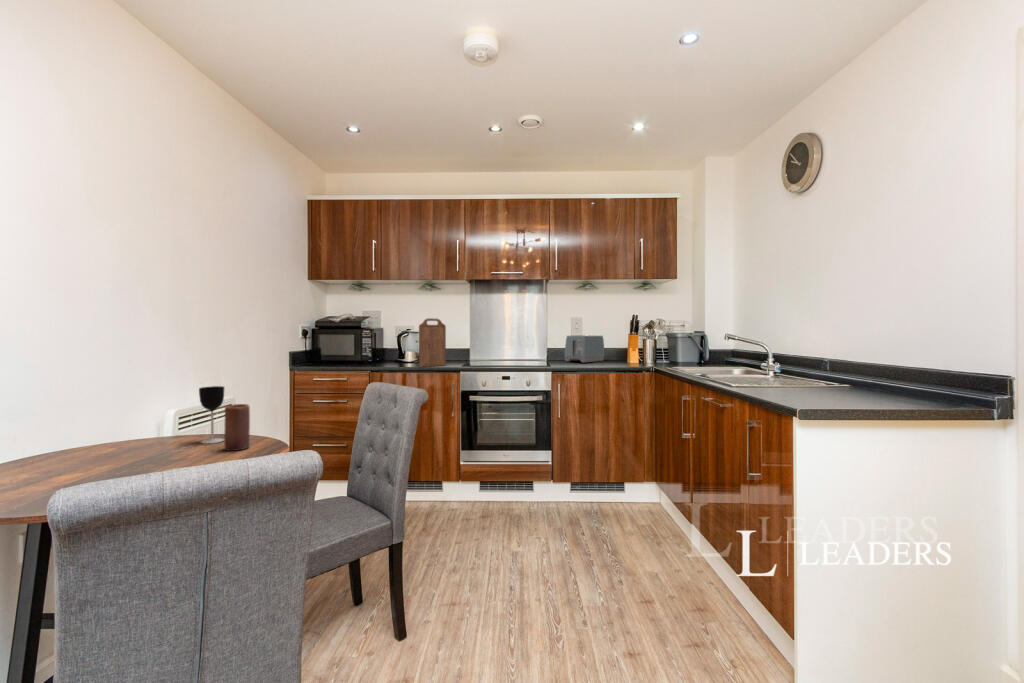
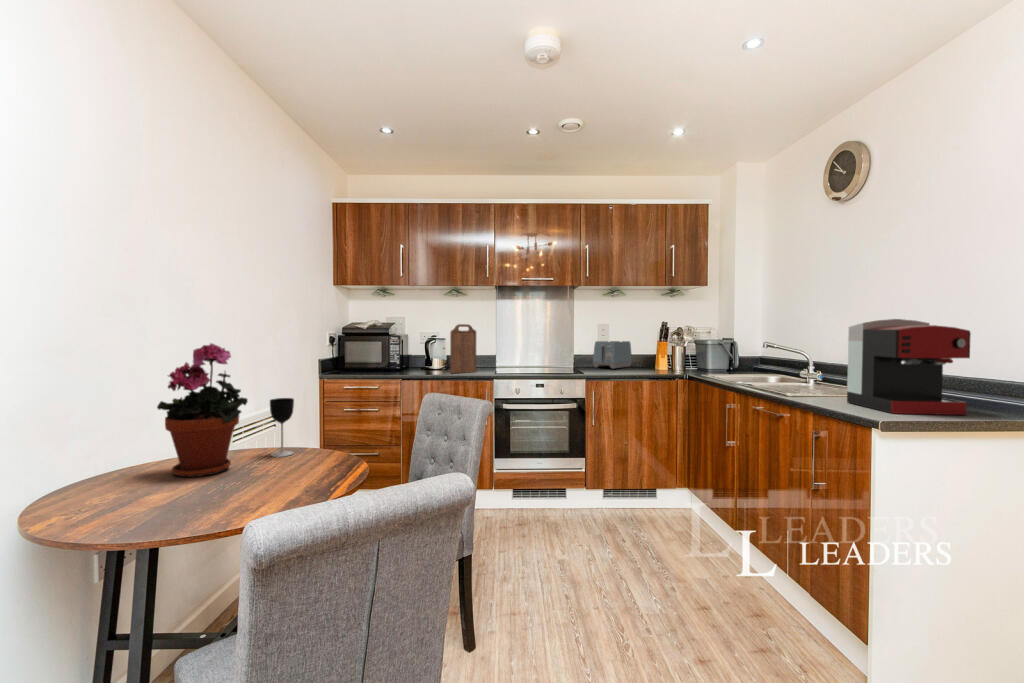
coffee maker: none [786,308,901,405] -> present [847,319,971,415]
potted plant: none [75,331,168,461] -> present [157,344,248,477]
candle: present [224,404,250,451] -> none [302,417,326,465]

